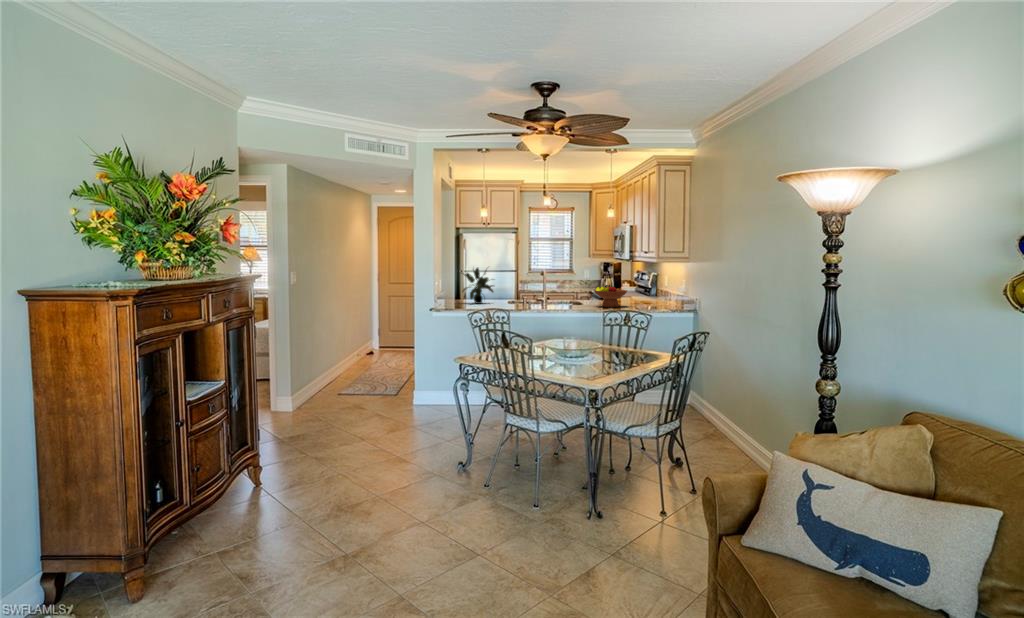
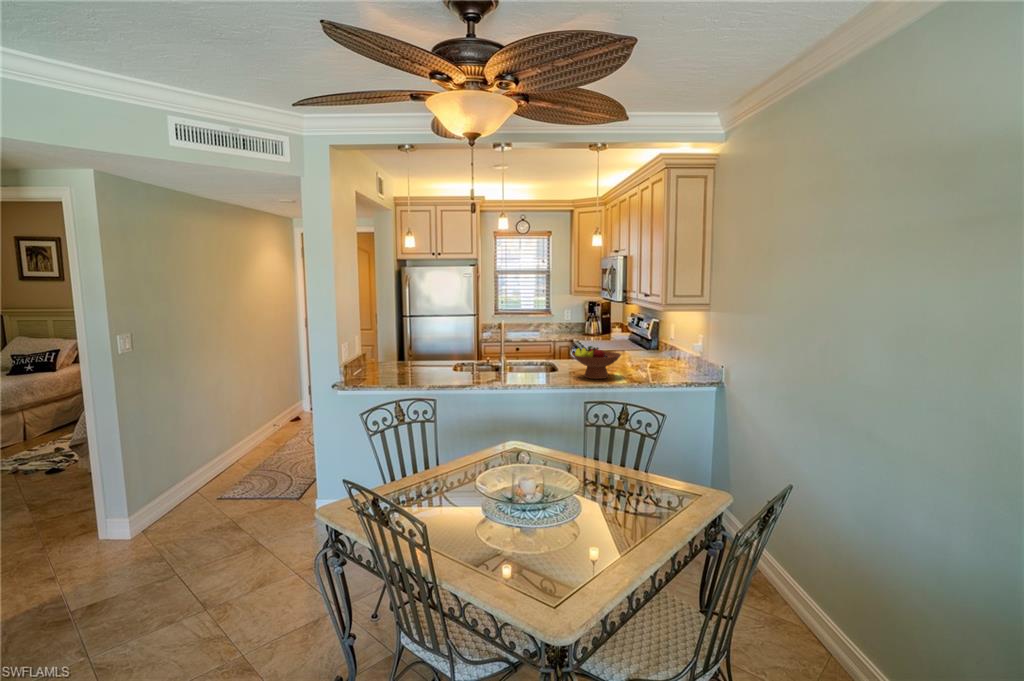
potted plant: present [461,268,494,304] -> none [386,315,437,368]

